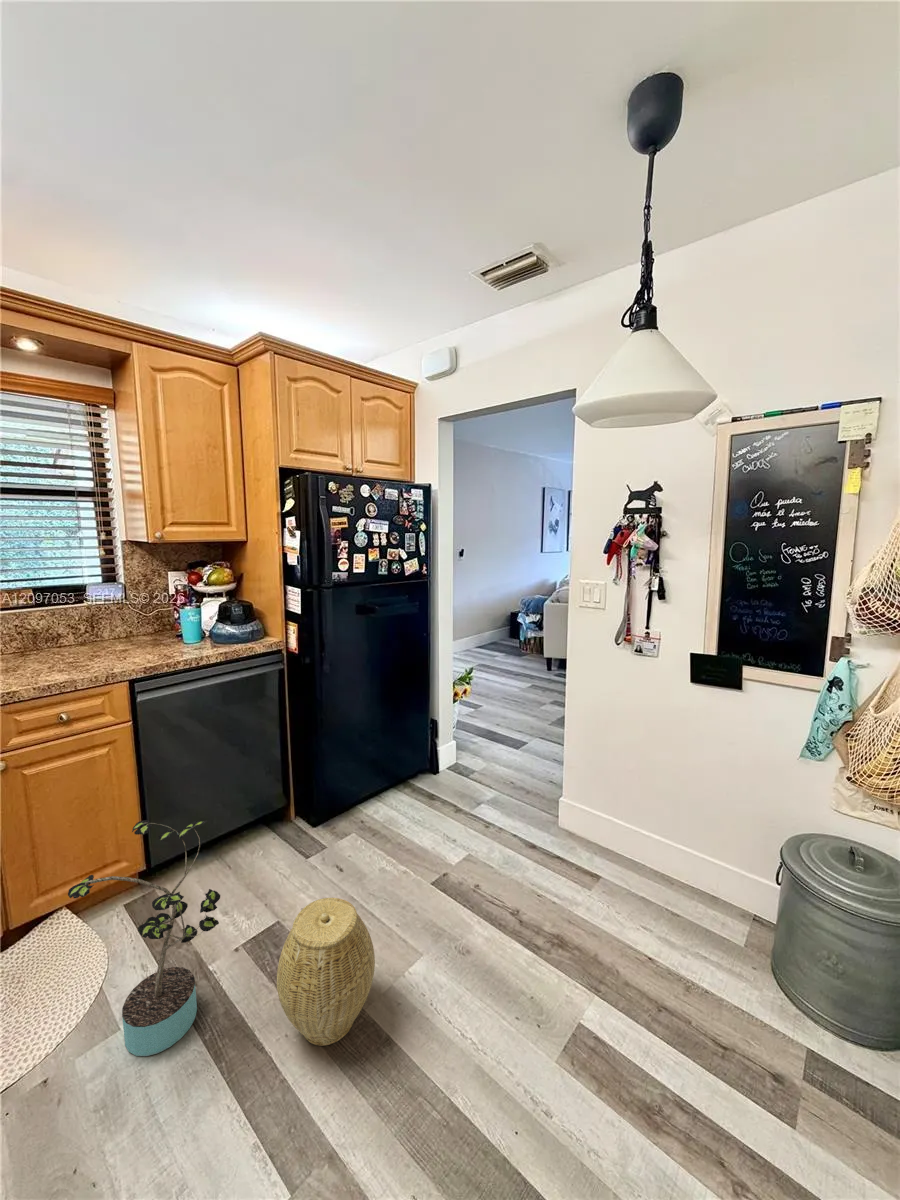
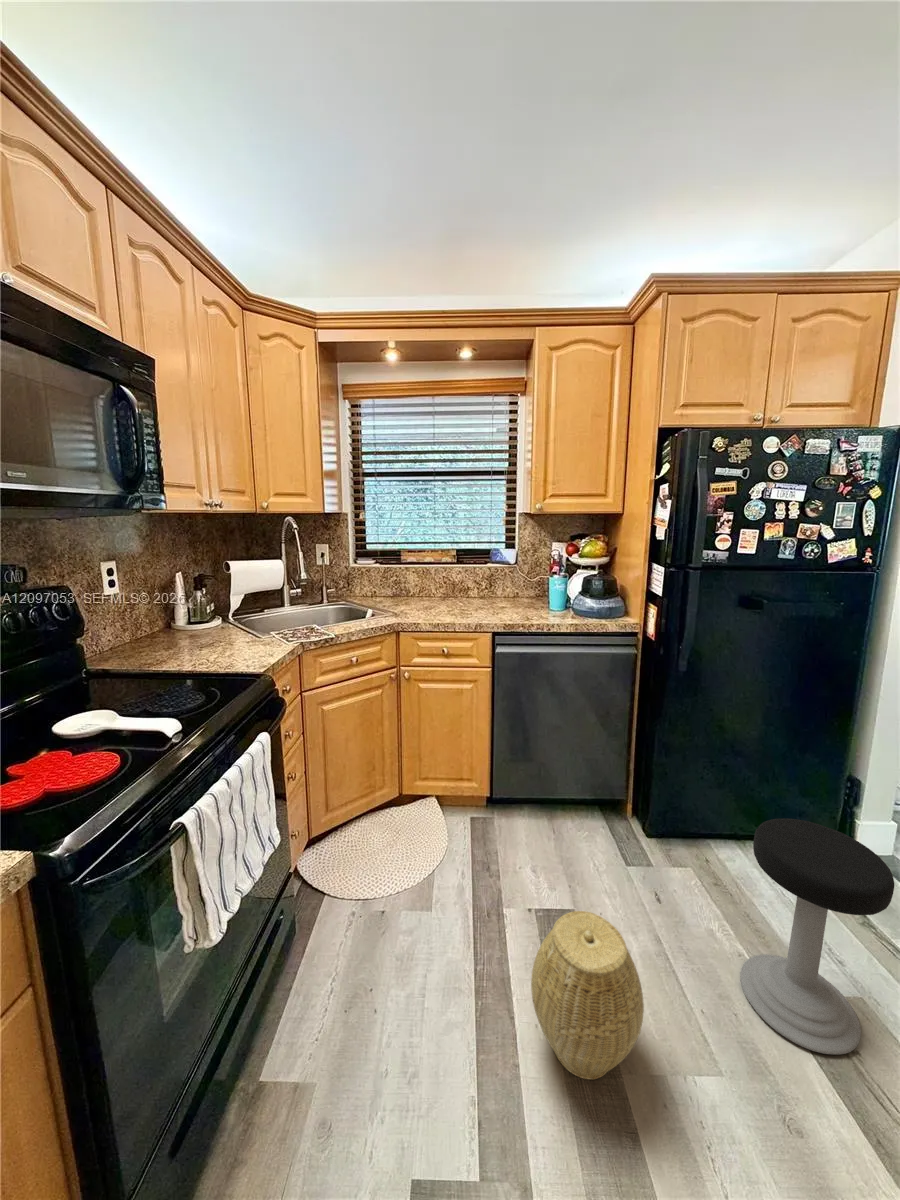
stool: none [406,754,480,905] -> present [740,818,894,1055]
potted plant: present [68,820,220,1056] -> none [405,752,512,953]

